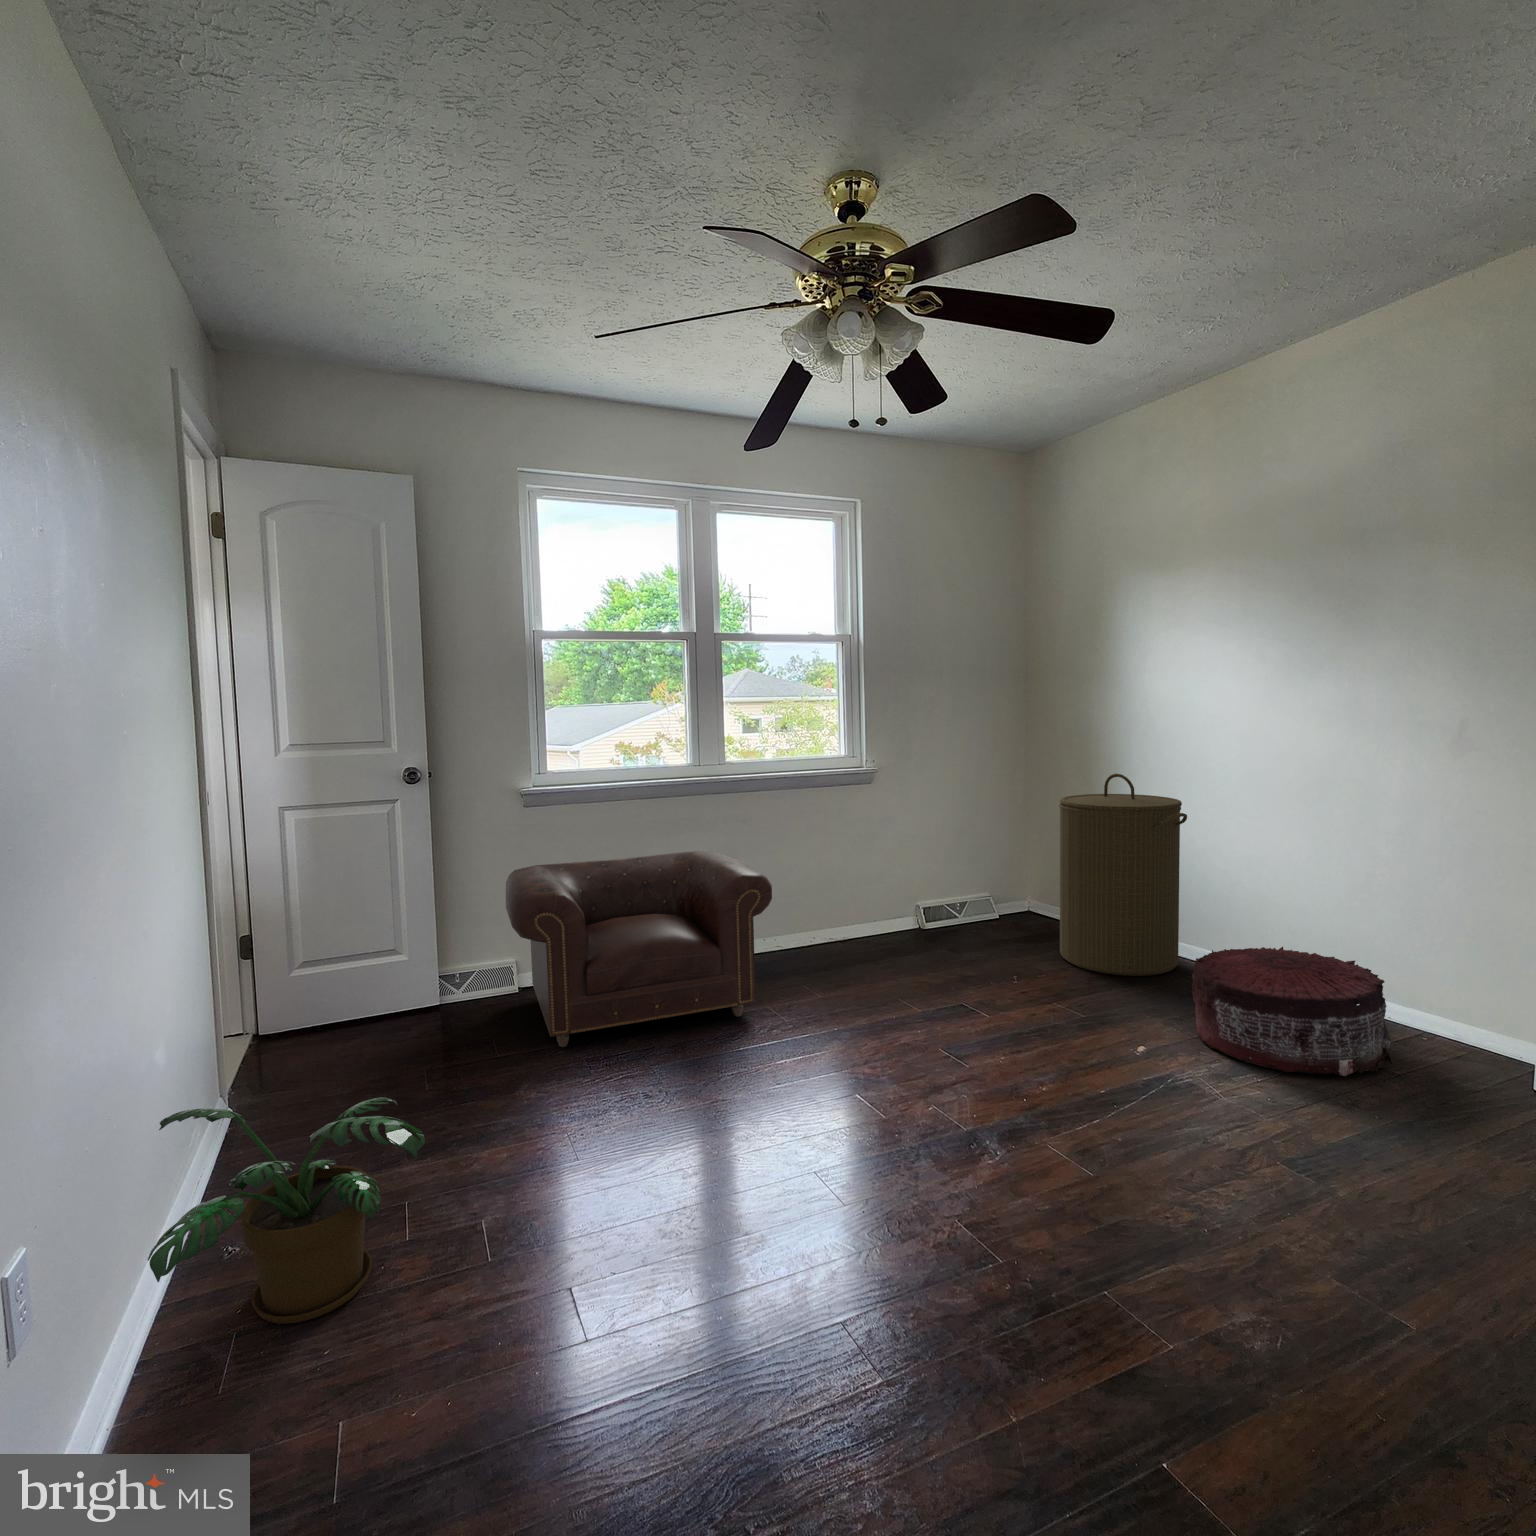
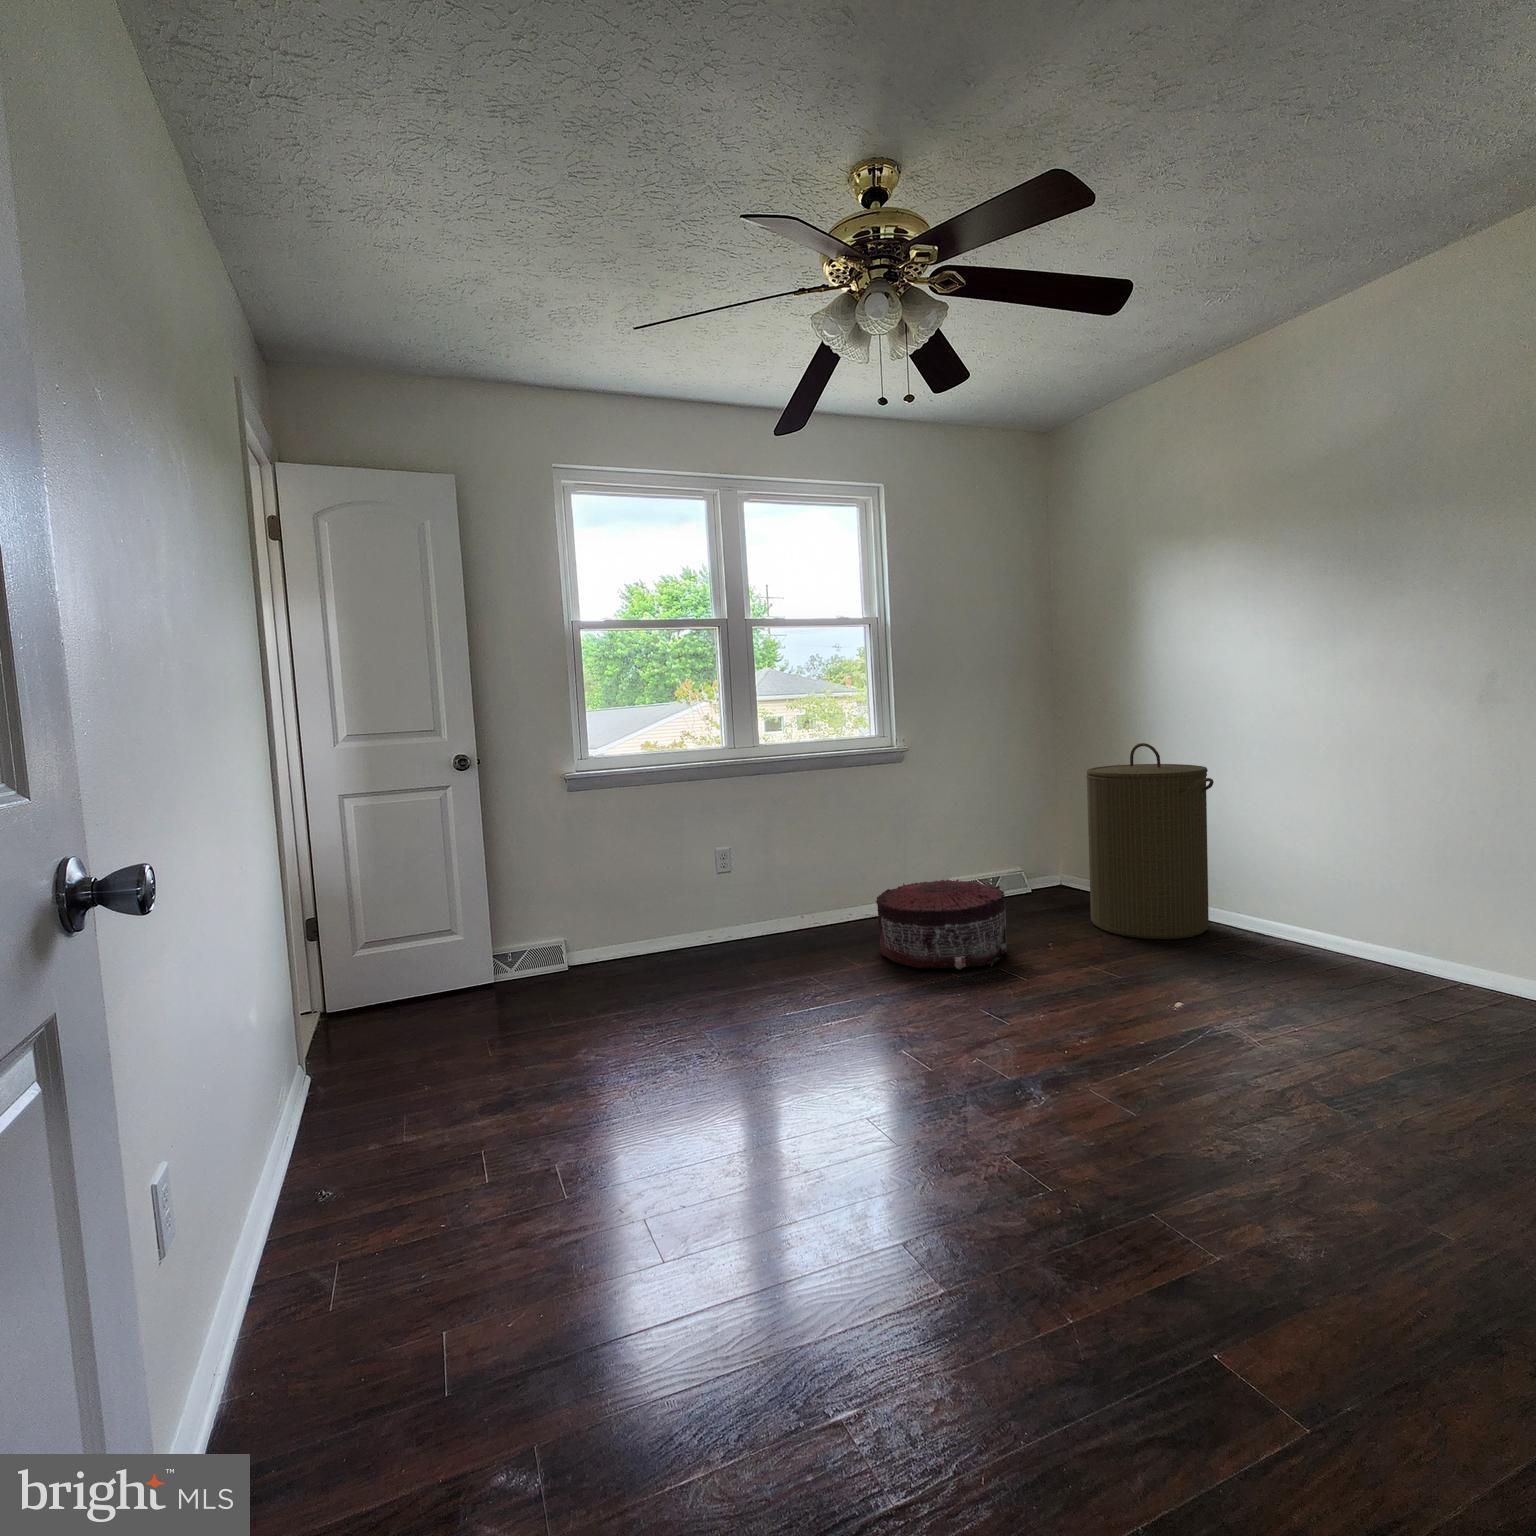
armchair: present [506,851,772,1047] -> none [554,829,811,1014]
pouf: present [1192,947,1392,1076] -> present [876,879,1007,969]
potted plant: present [148,1097,425,1324] -> none [257,1045,507,1252]

